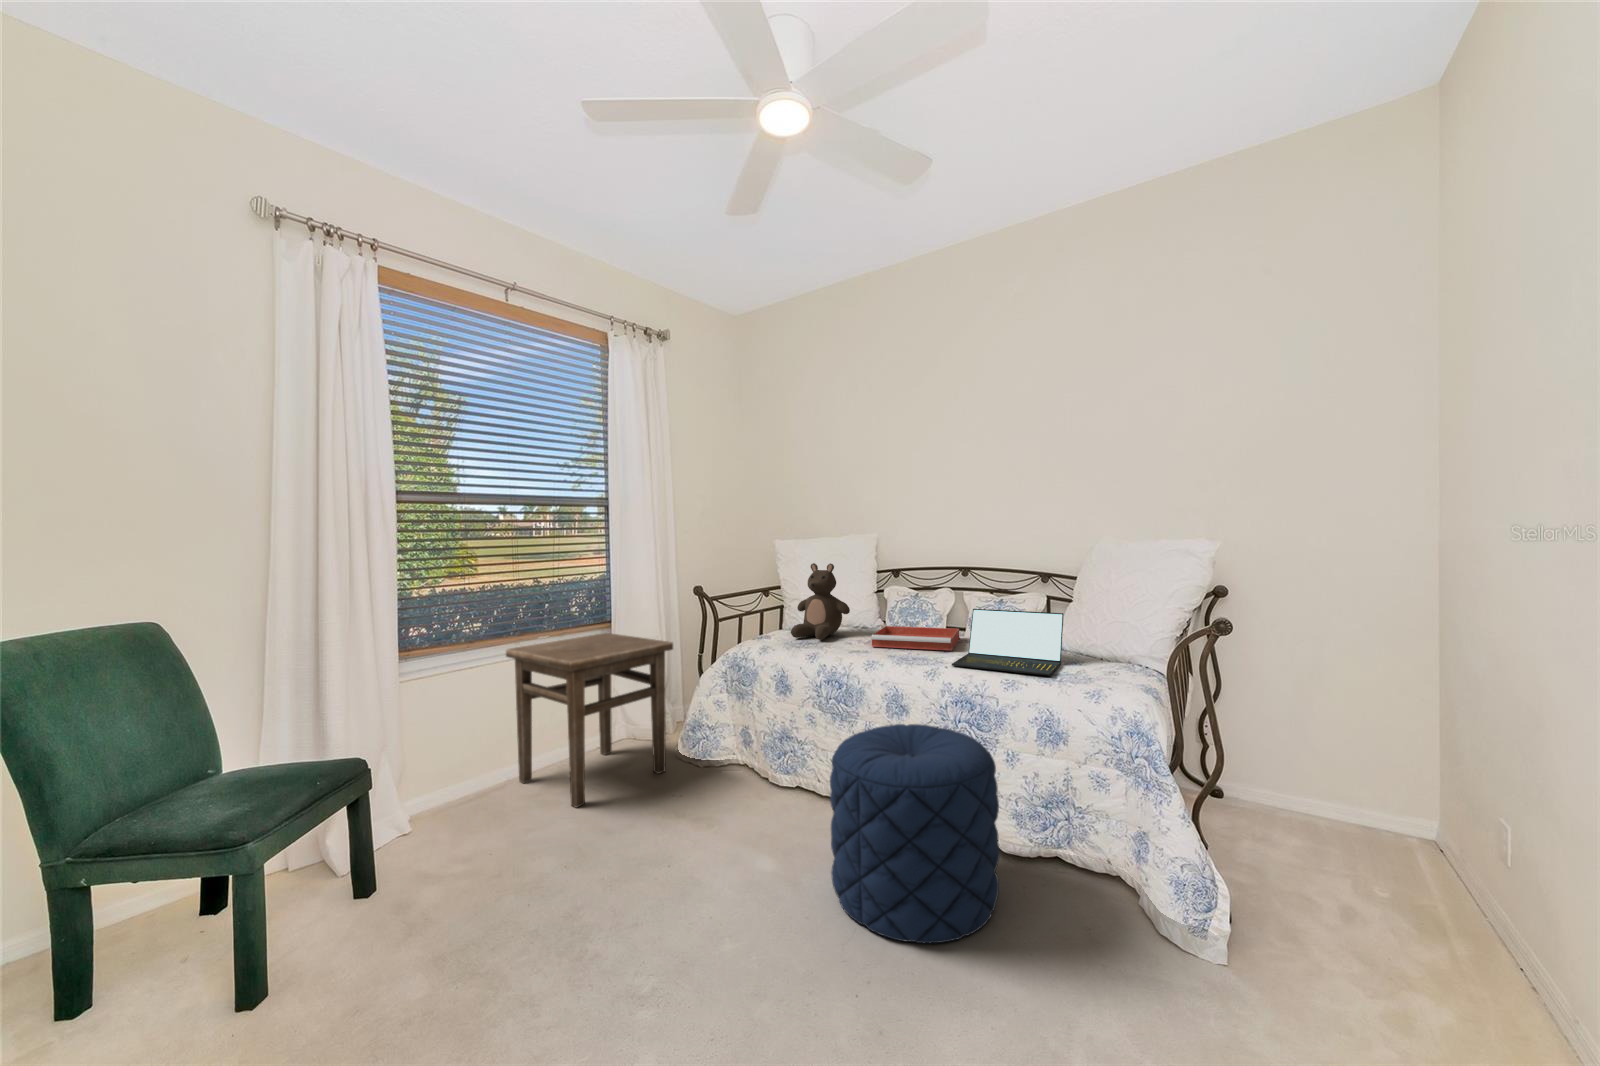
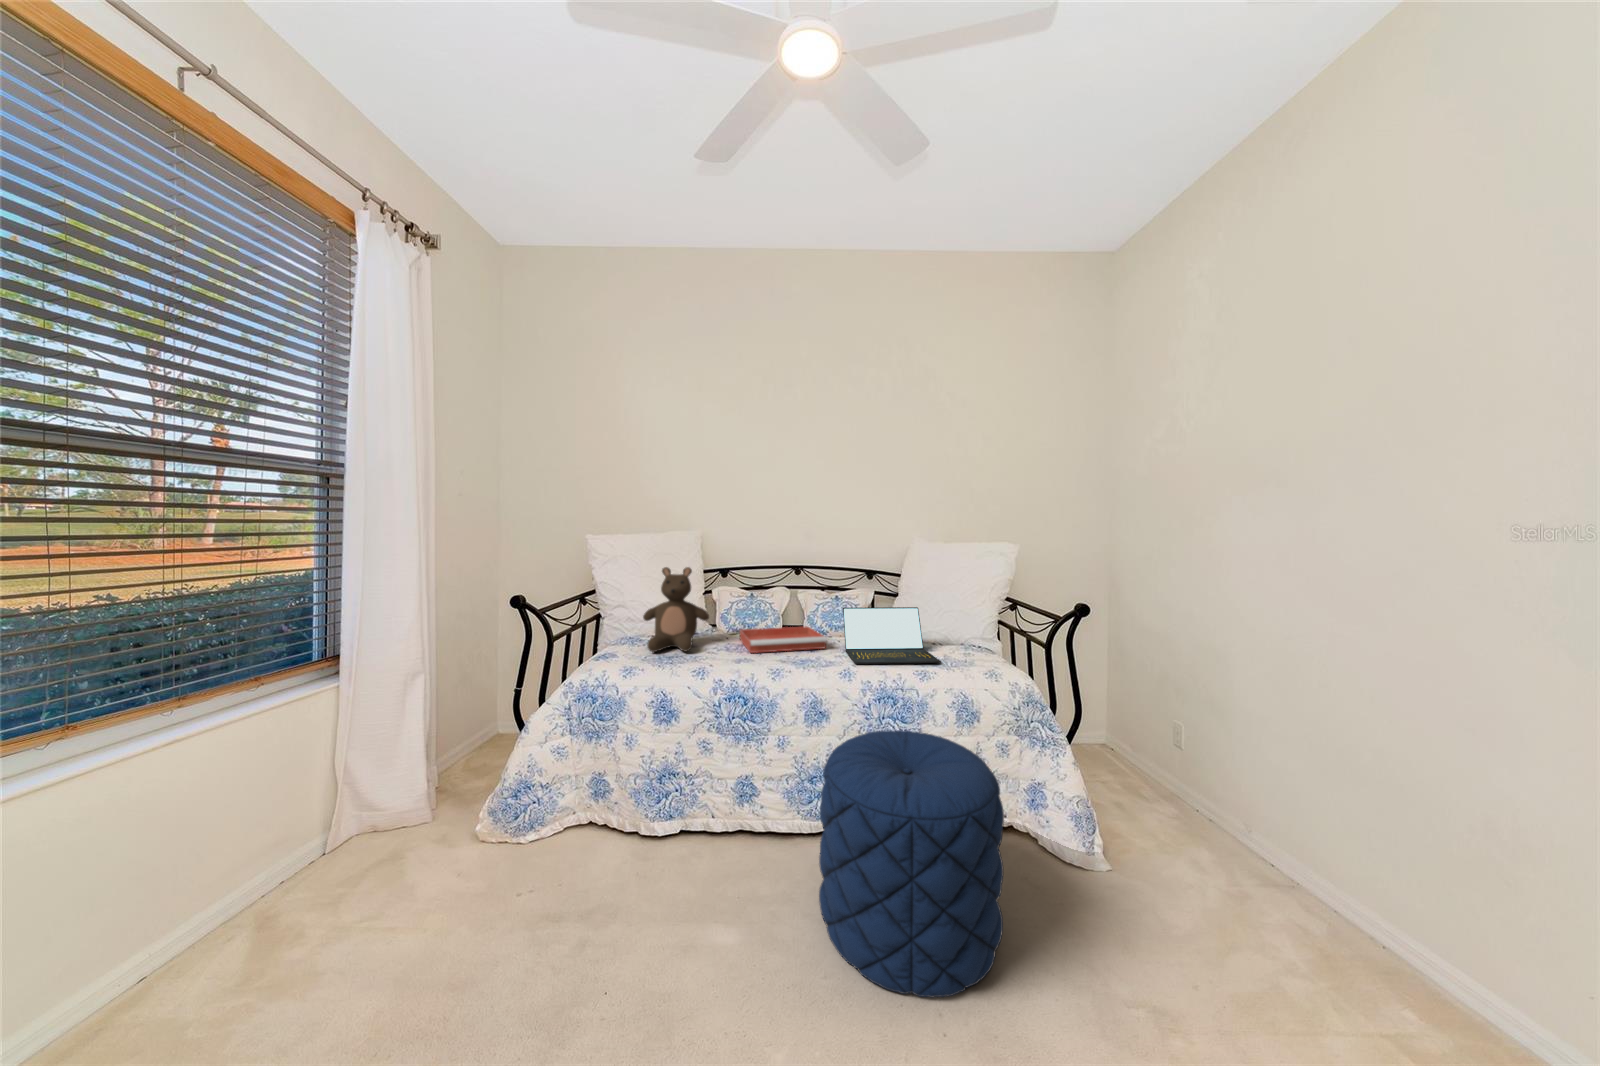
side table: present [506,633,673,807] -> none [91,677,489,1011]

